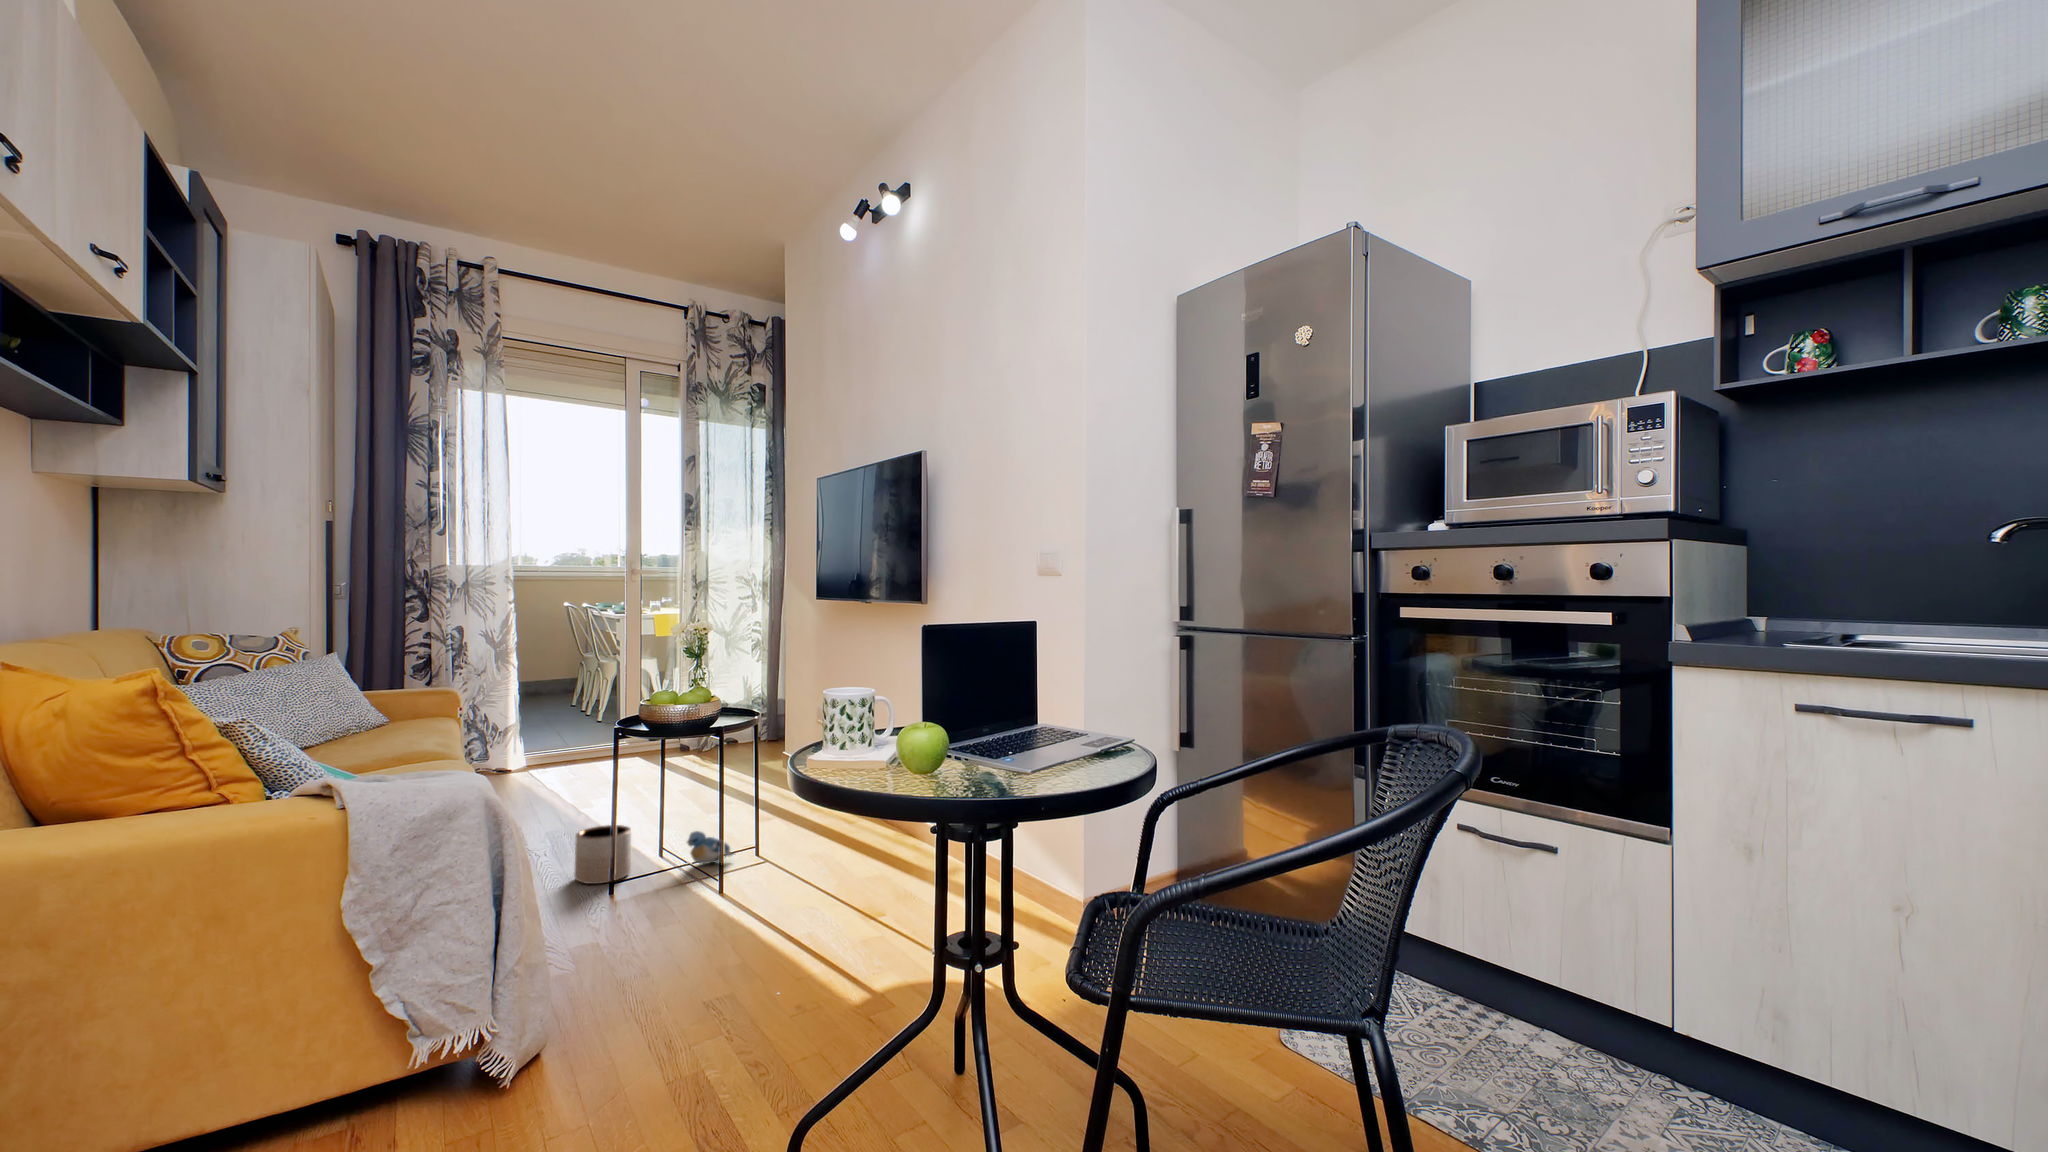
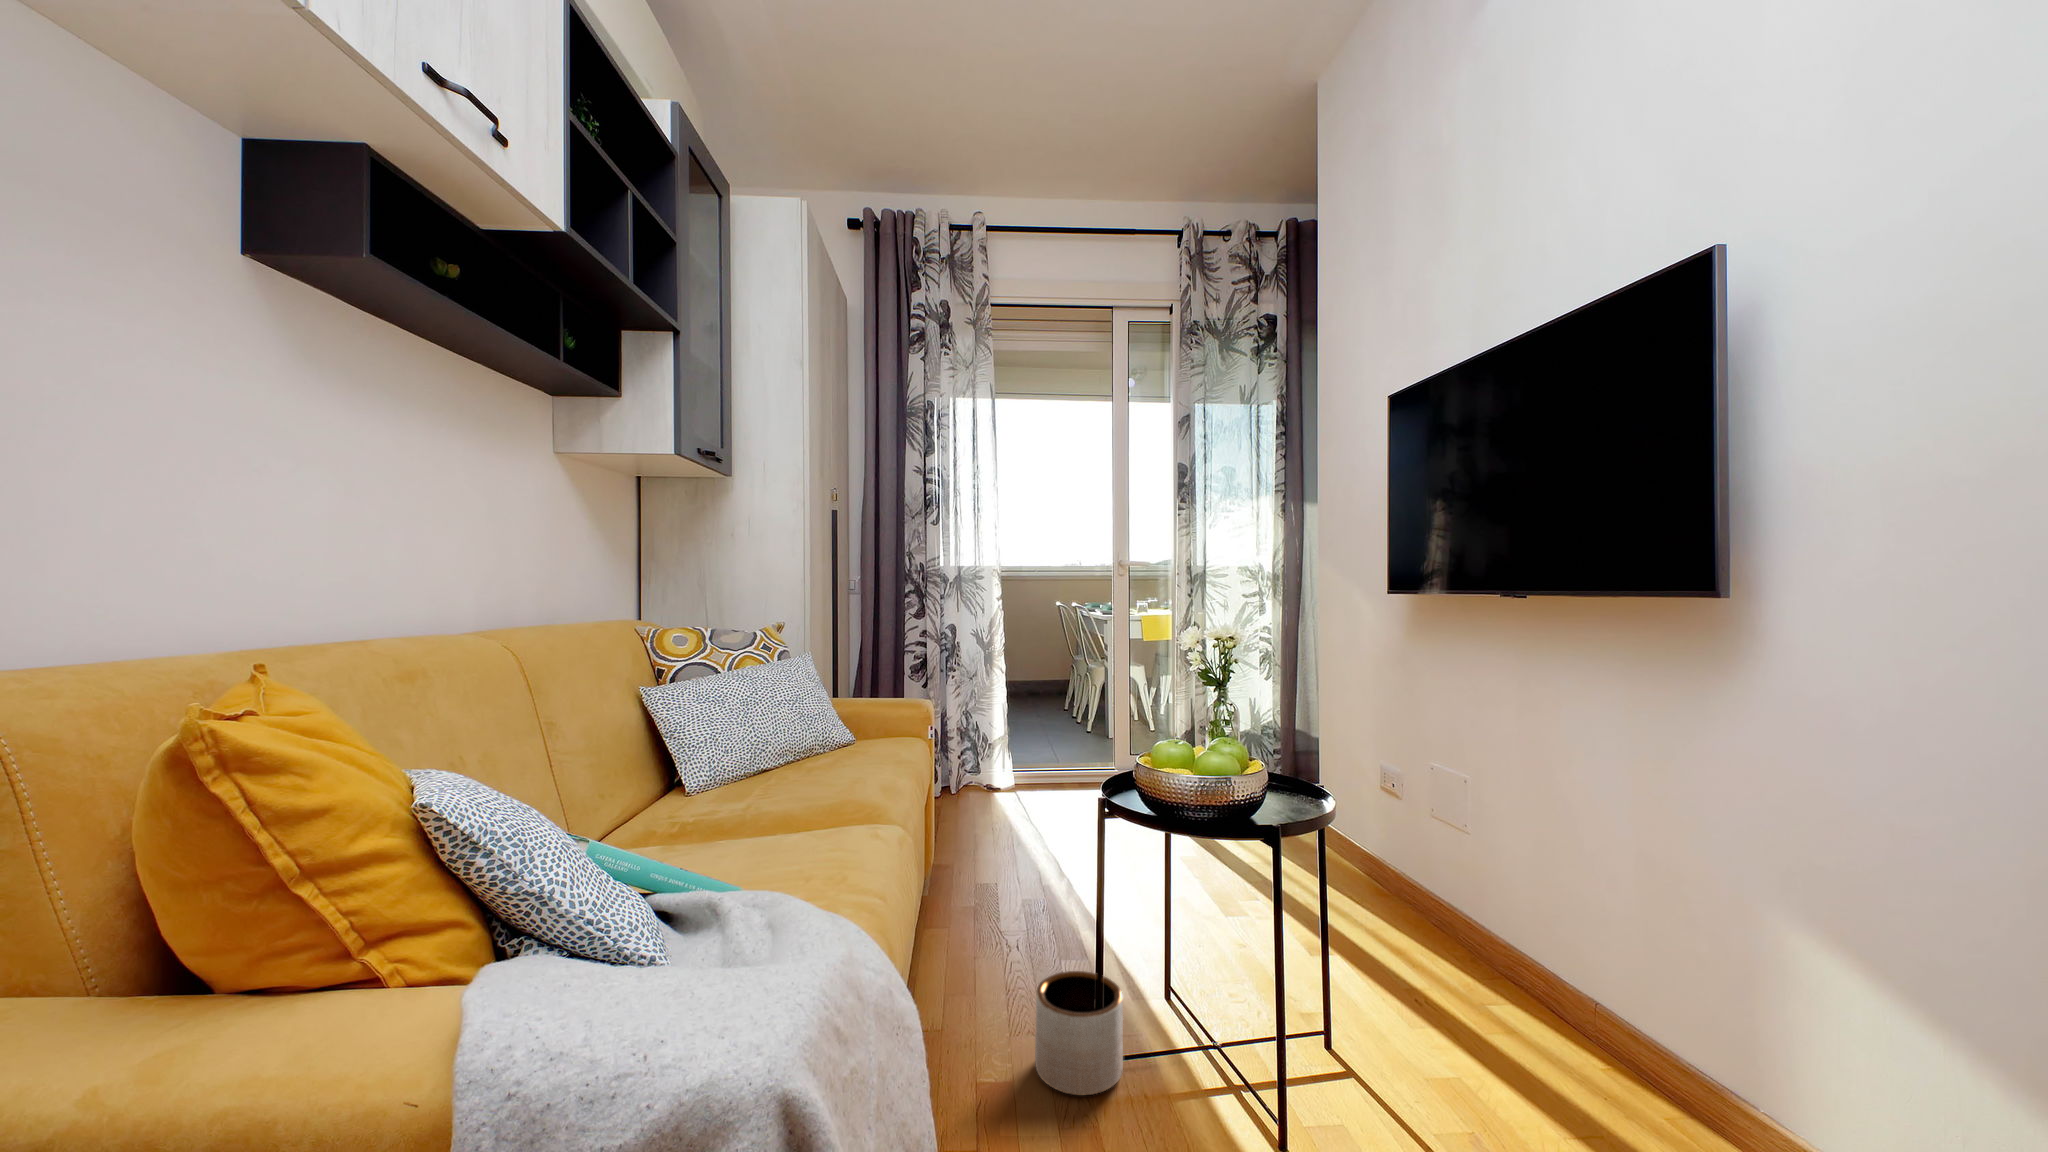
plush toy: present [687,831,734,864] -> none [1216,1021,1307,1091]

